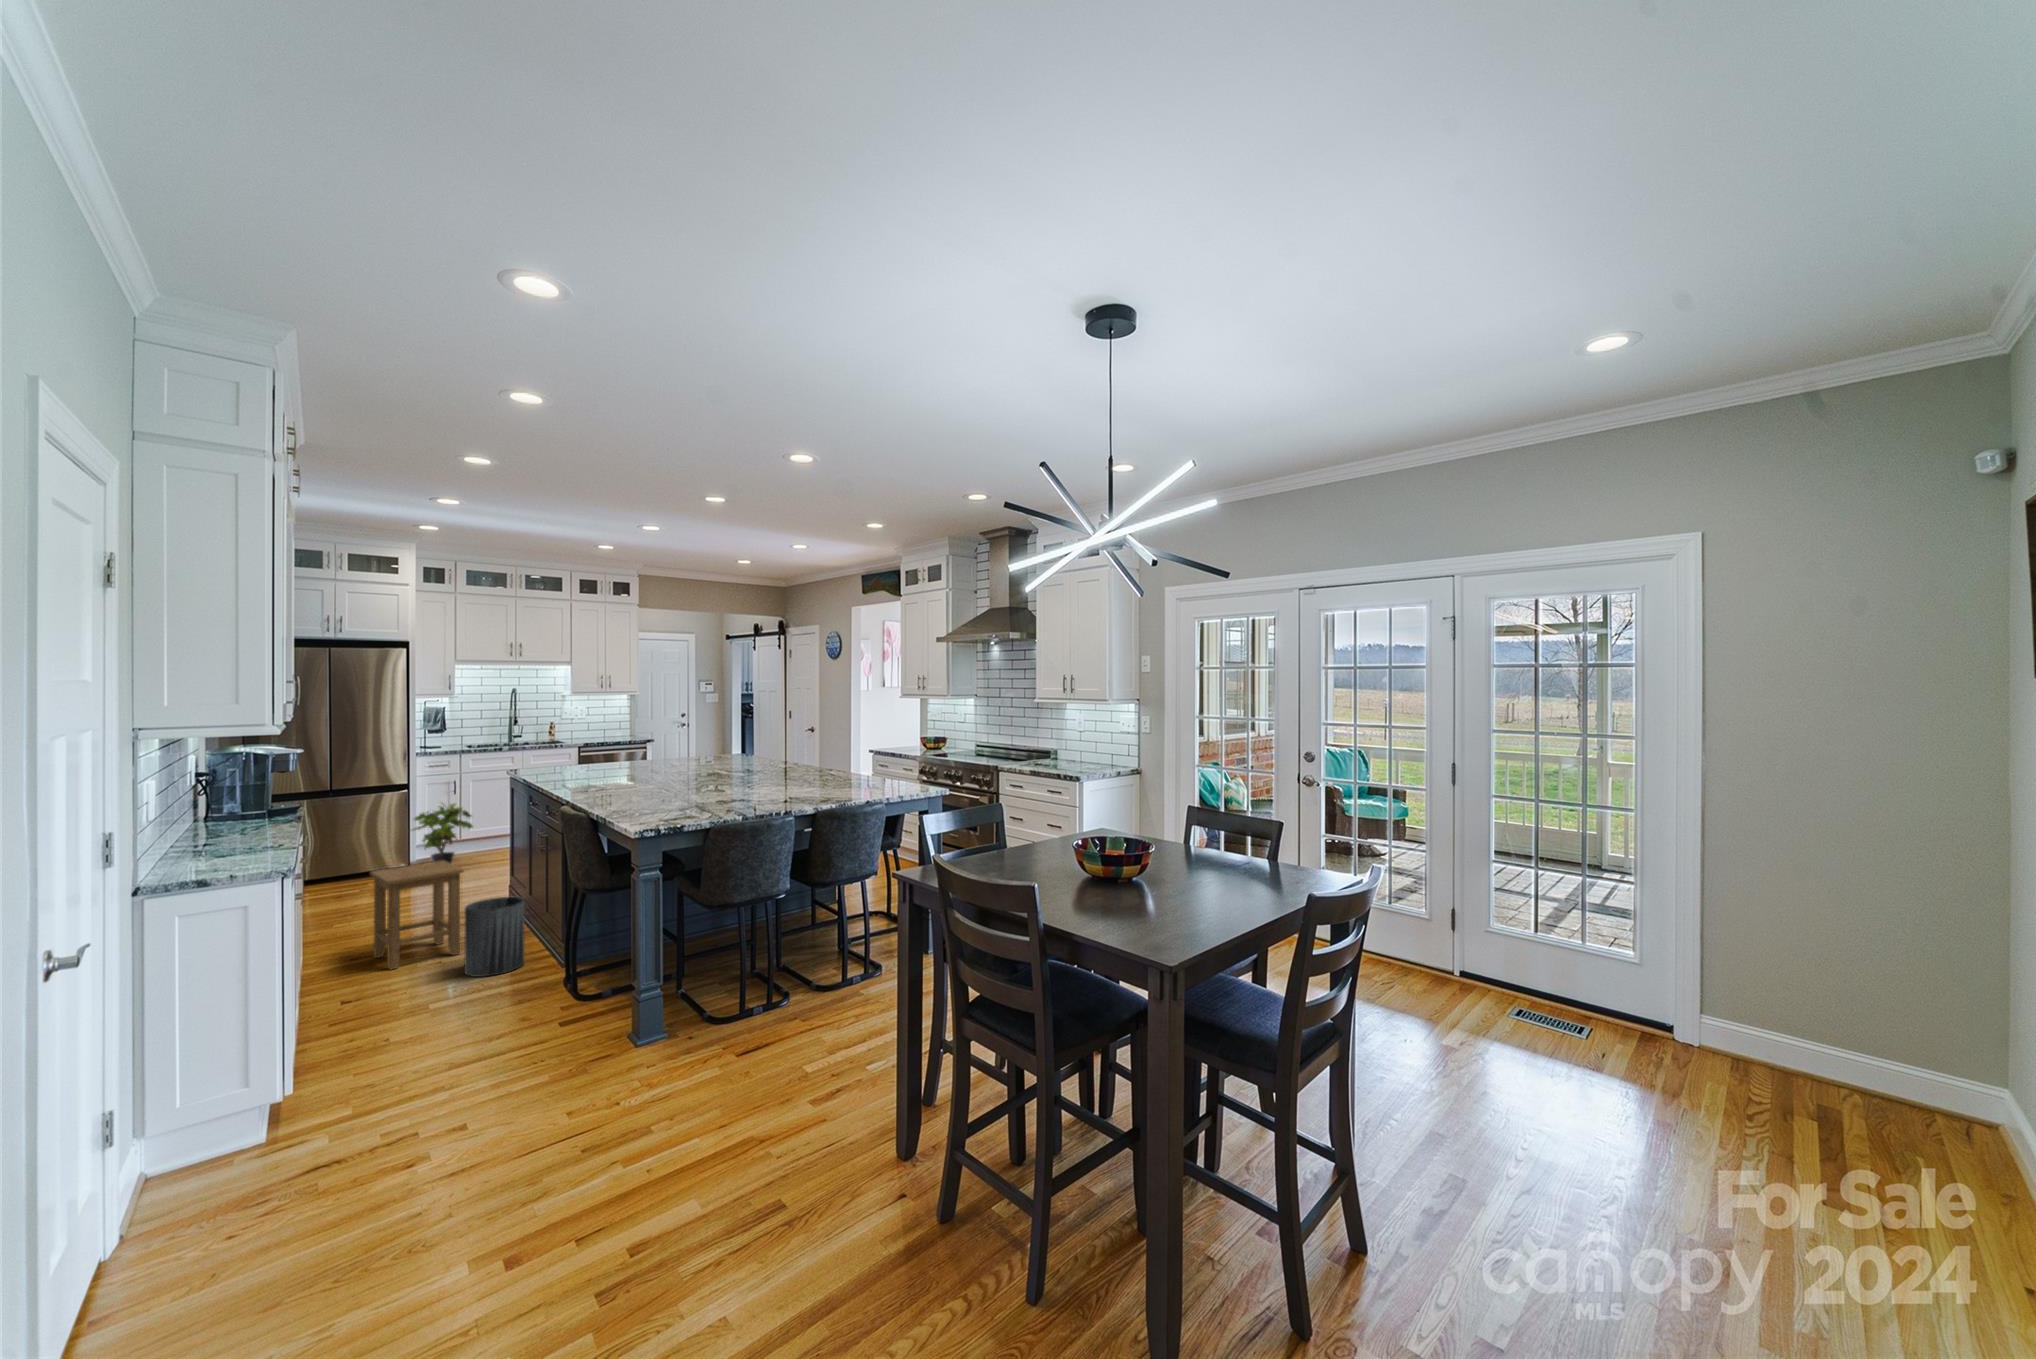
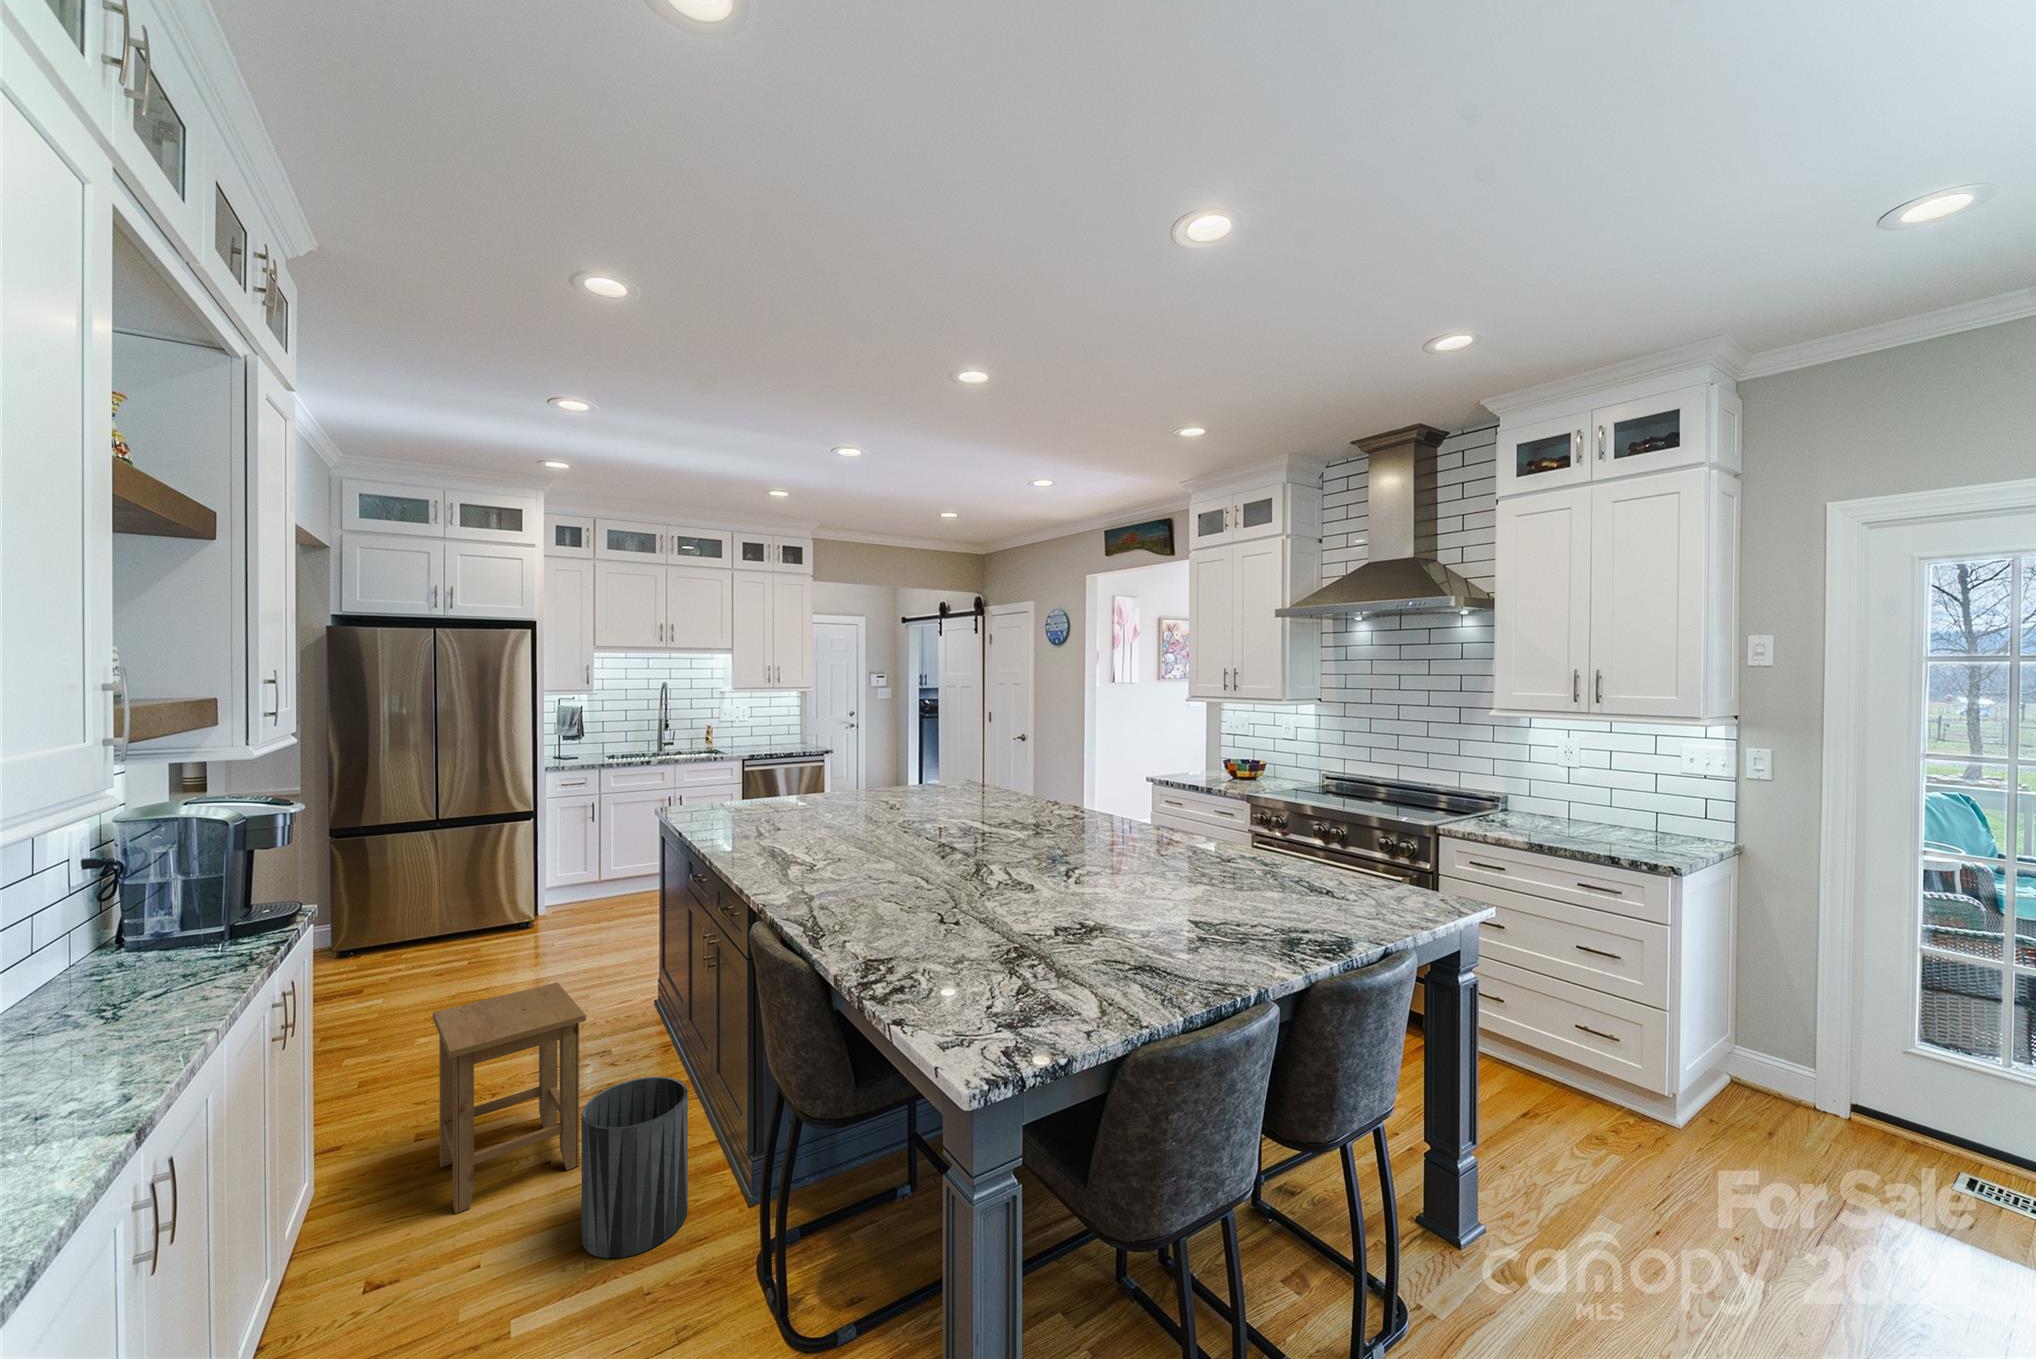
potted plant: present [413,803,473,864] -> none [532,838,616,931]

